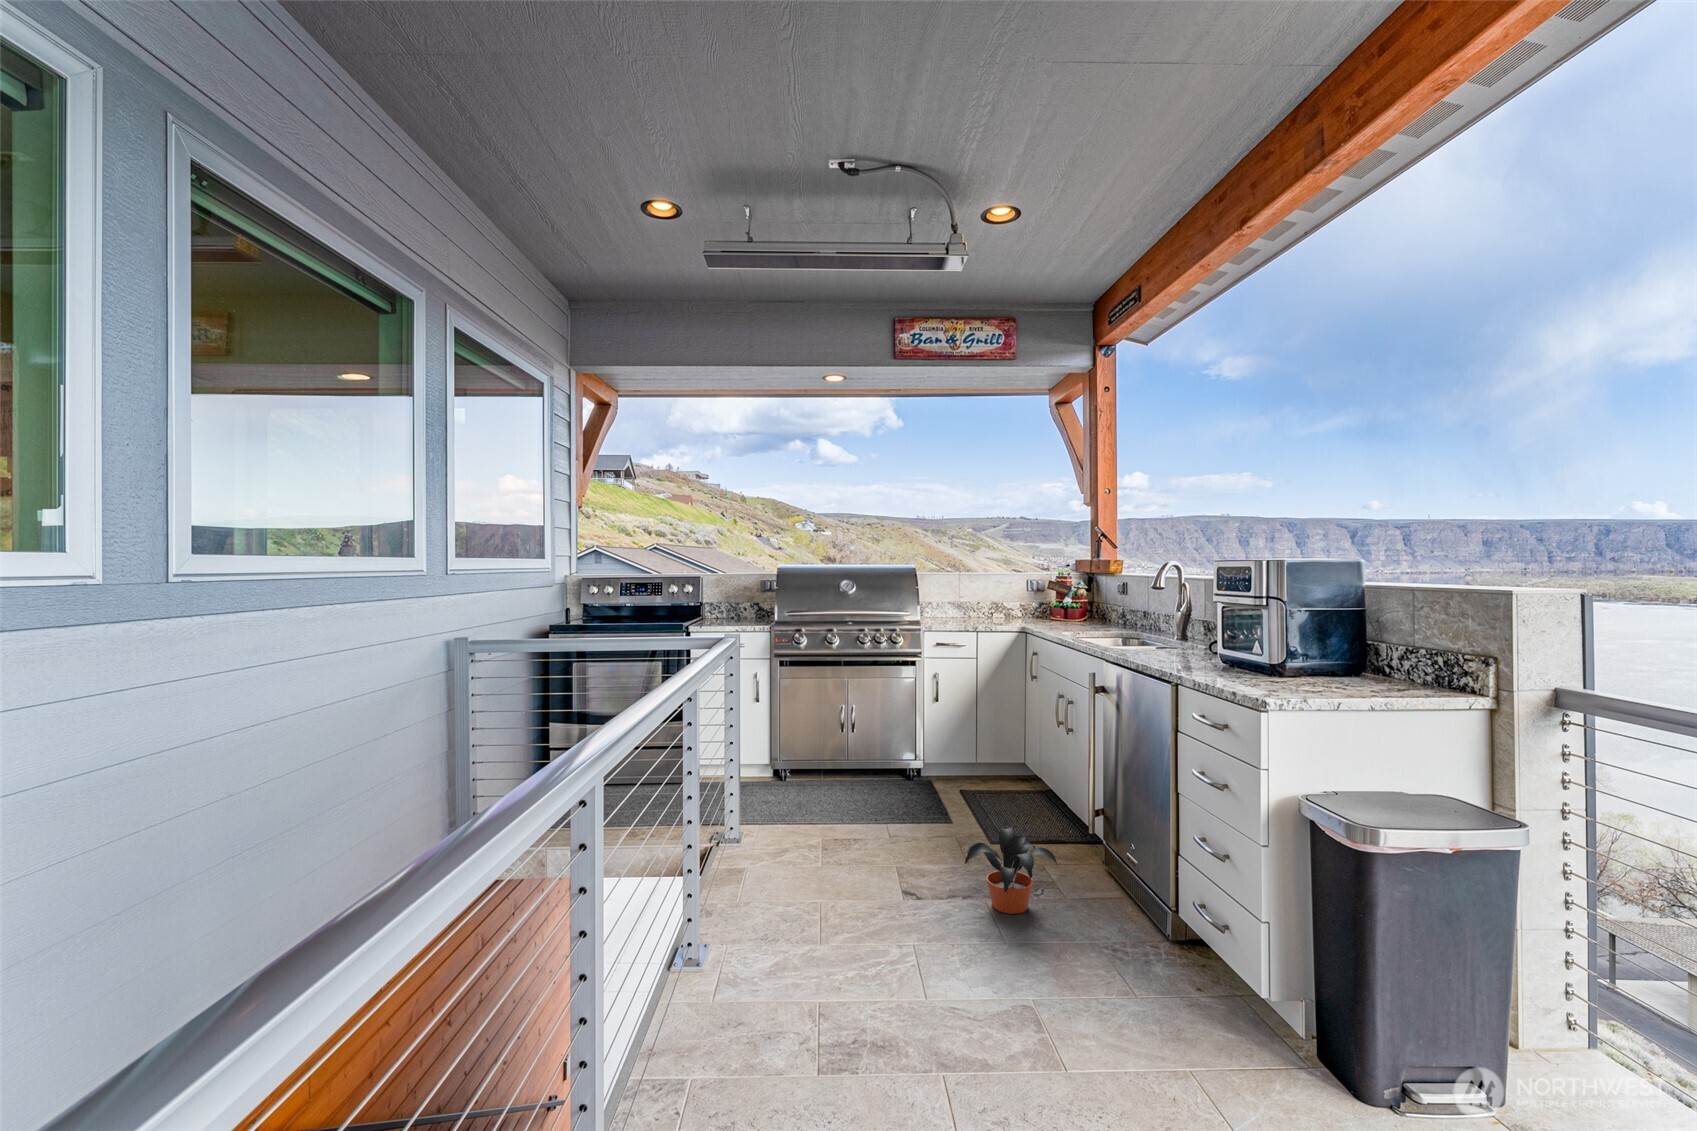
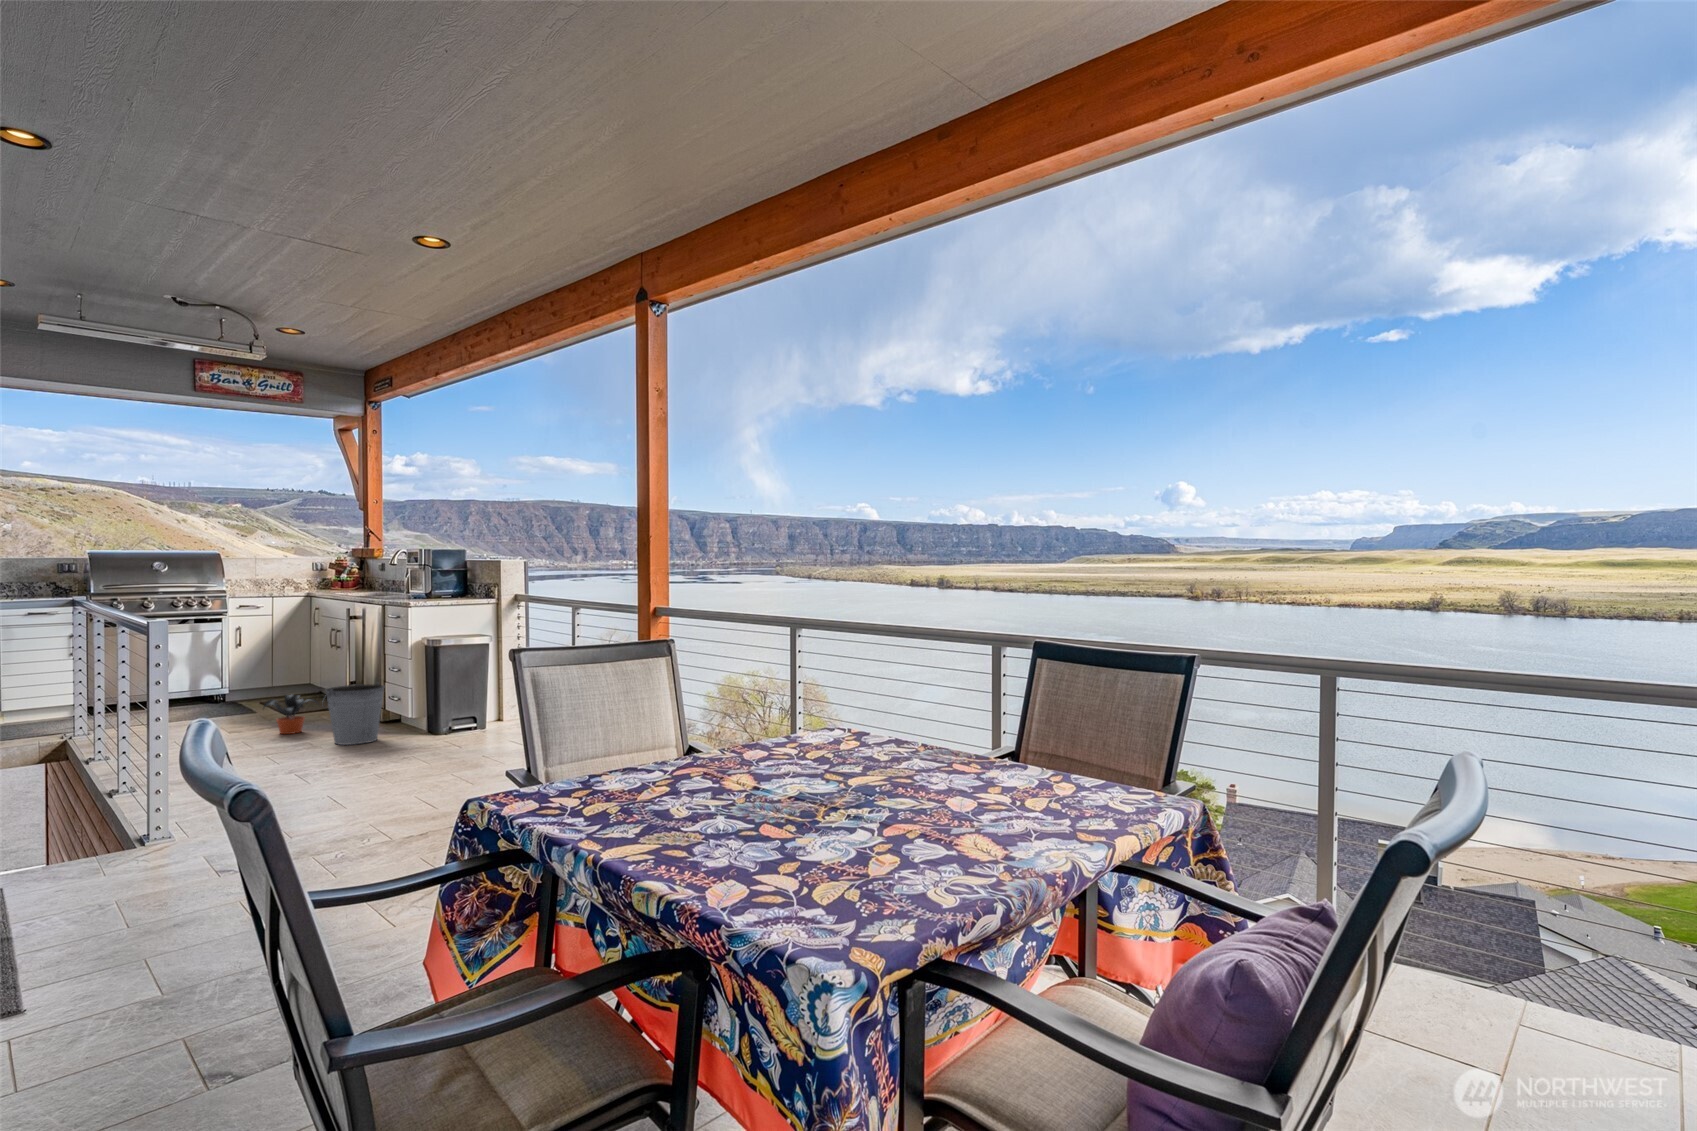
bucket: none [1075,859,1210,1029] -> present [322,683,385,745]

